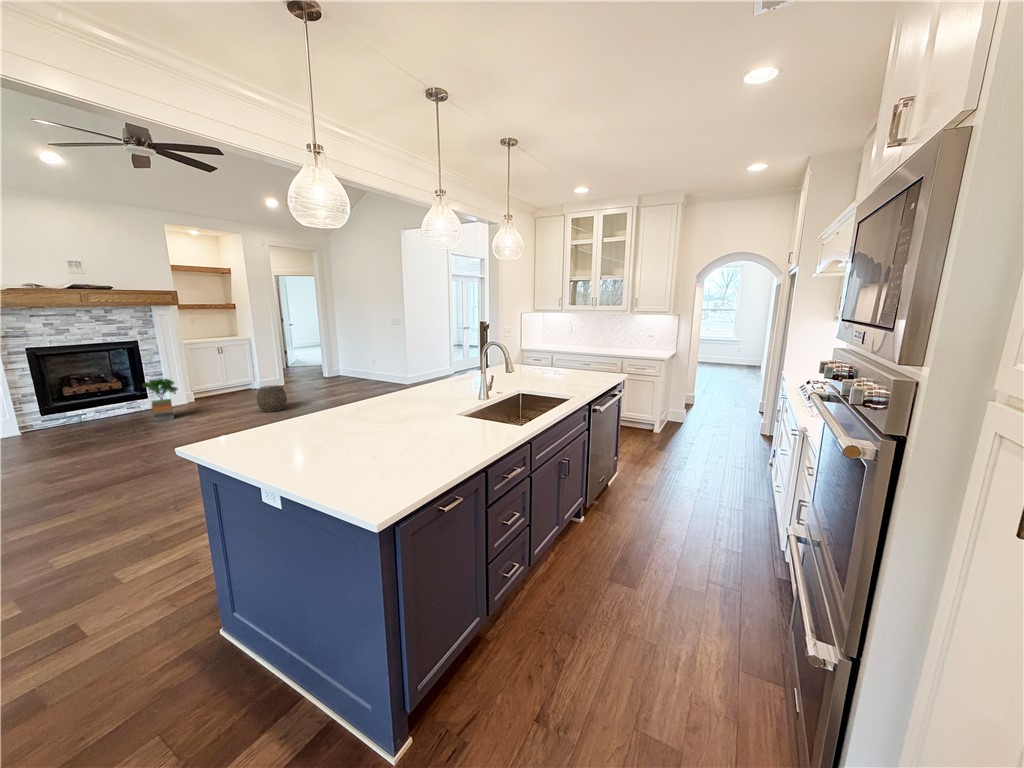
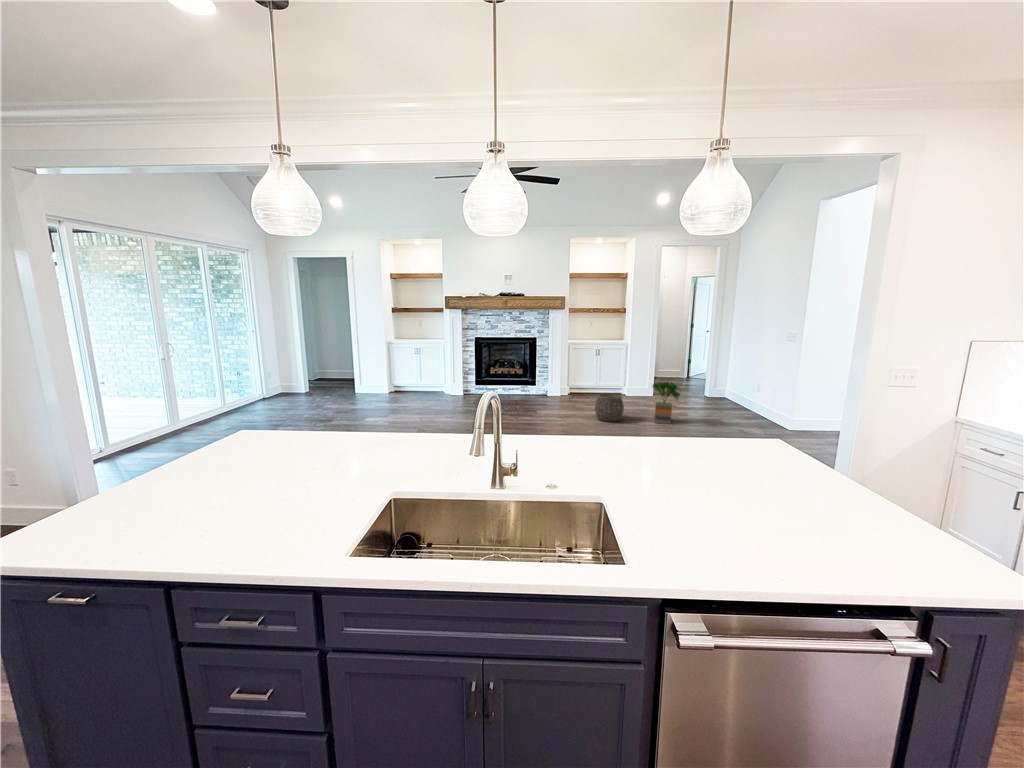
potted tree: present [143,379,178,421] -> present [653,382,680,424]

